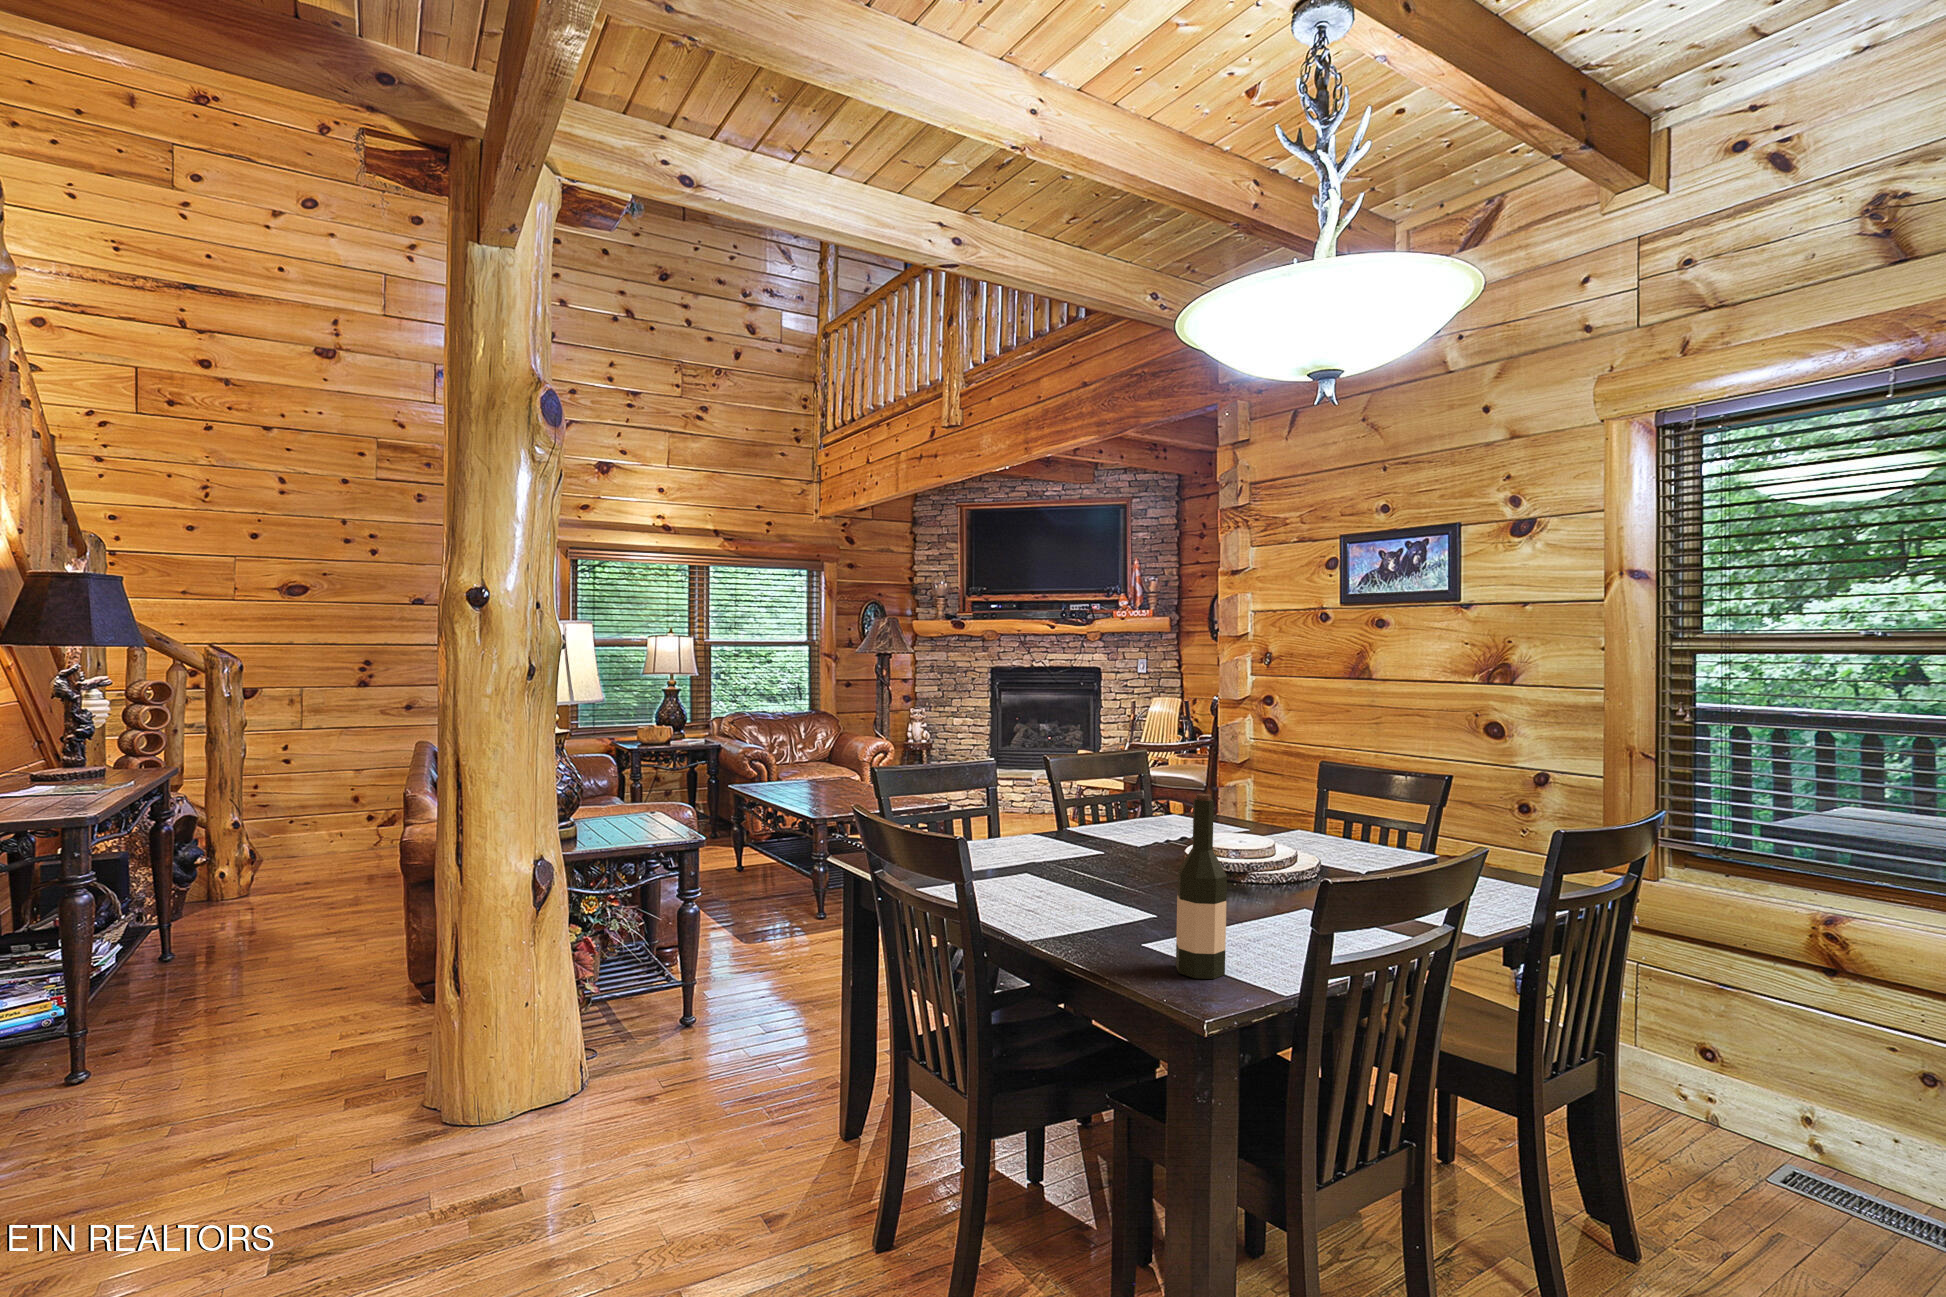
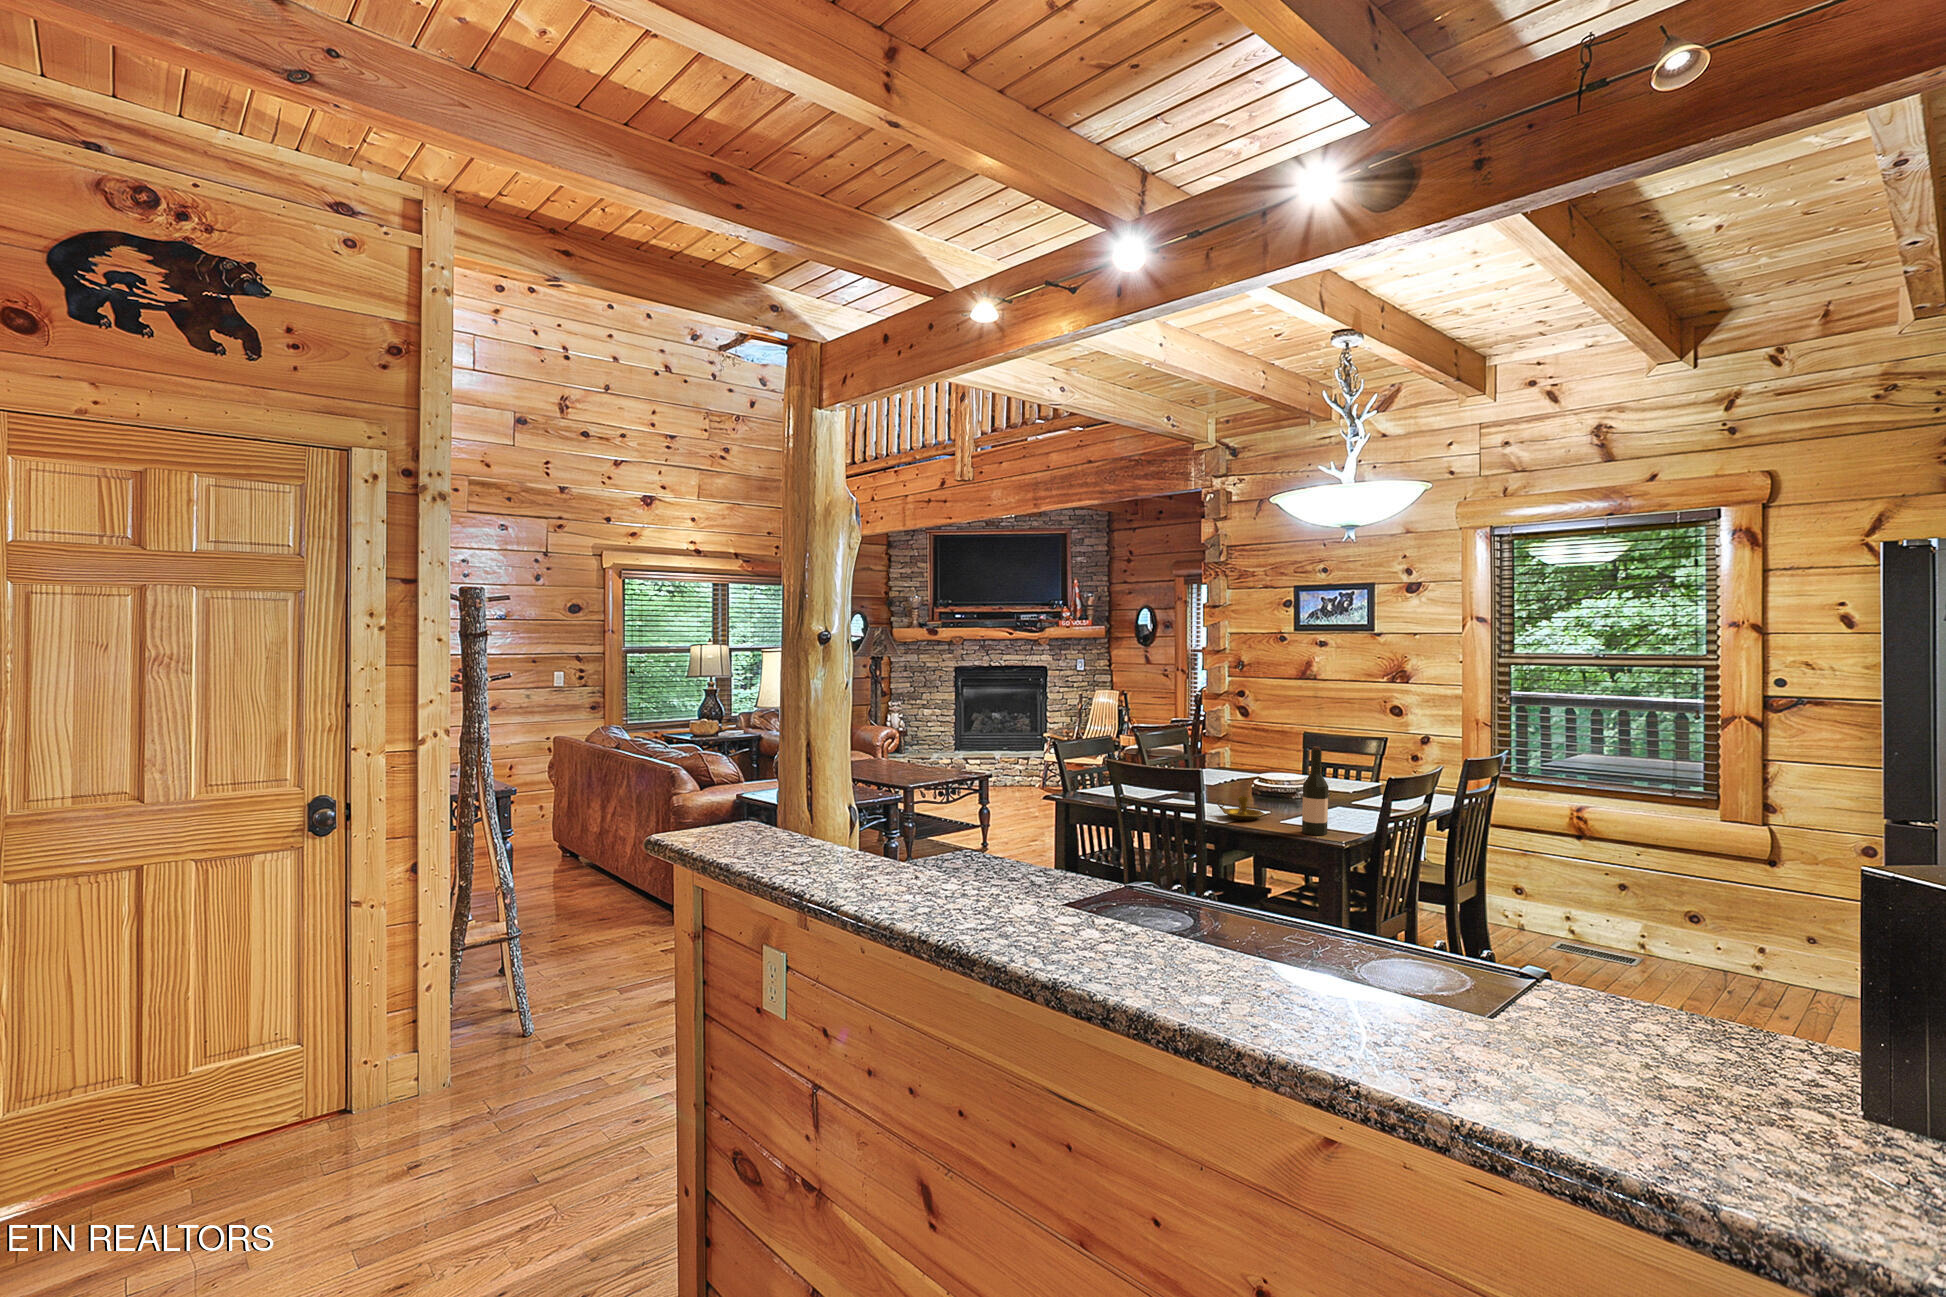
candlestick: none [1066,879,1144,927] -> present [1217,796,1265,820]

